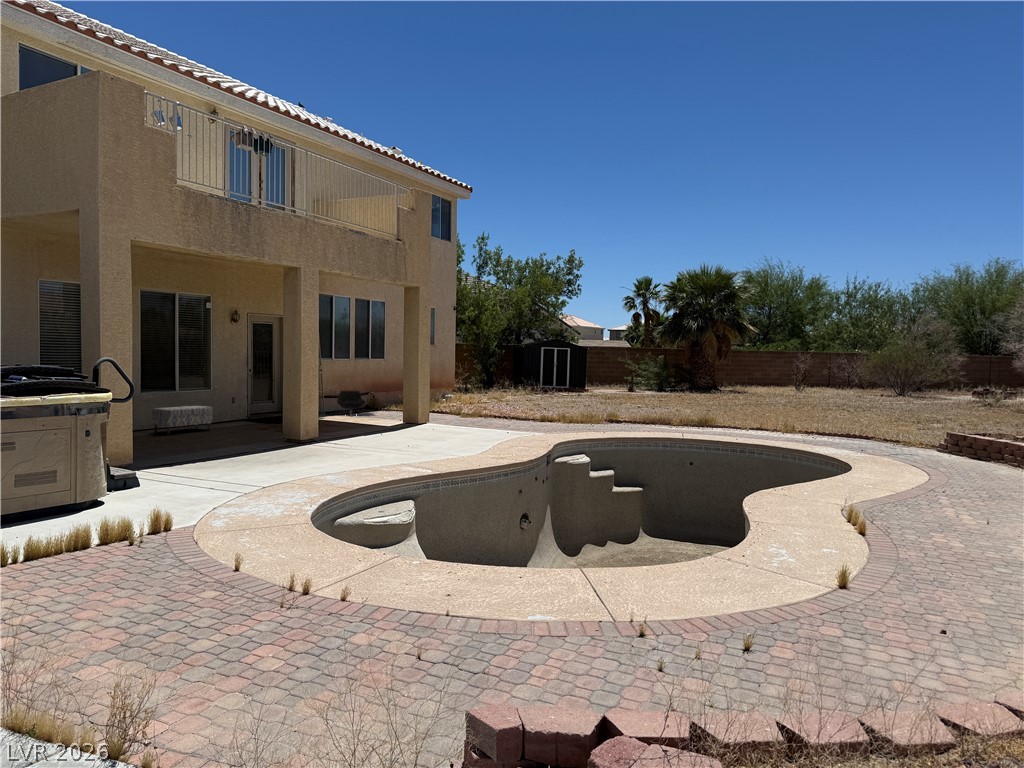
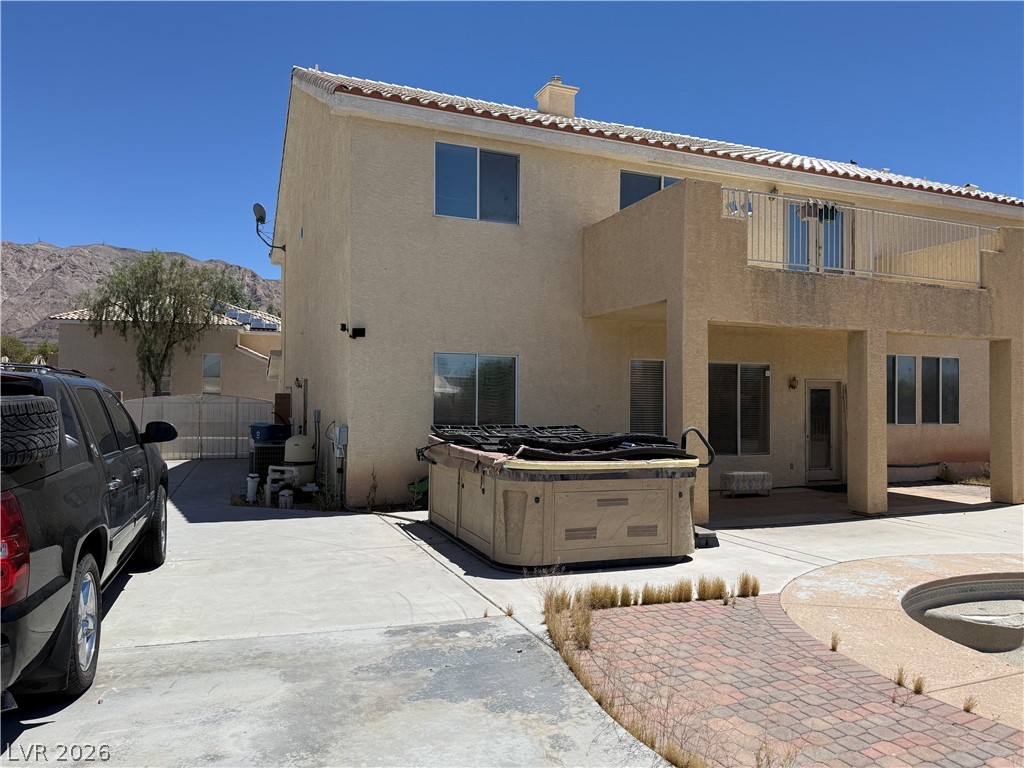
lounge chair: present [337,391,365,417] -> none [904,460,941,491]

